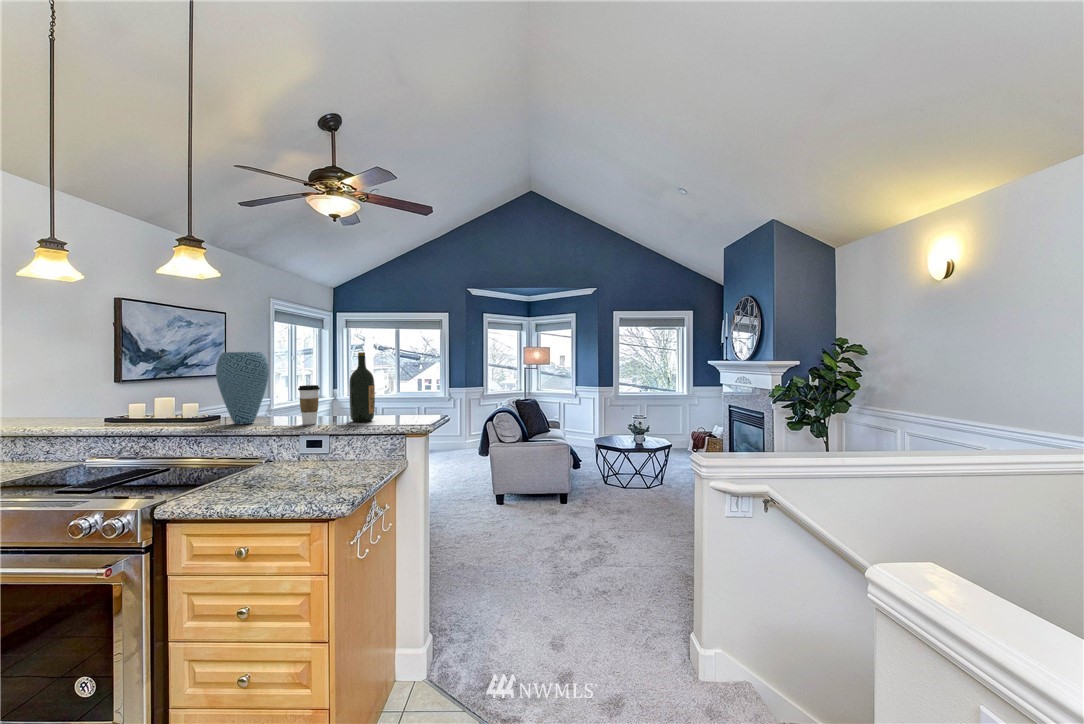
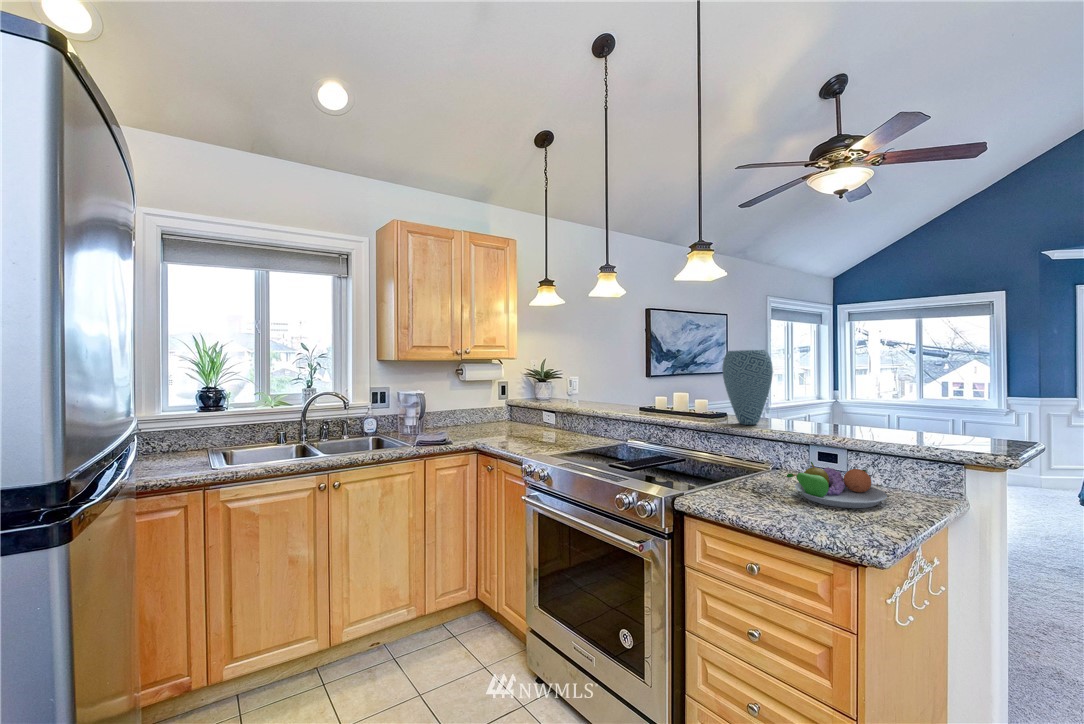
wine bottle: present [349,352,375,422] -> none [872,347,911,438]
coffee cup: present [298,385,320,425] -> none [806,387,833,433]
fruit bowl: none [277,448,355,482] -> present [787,462,887,508]

